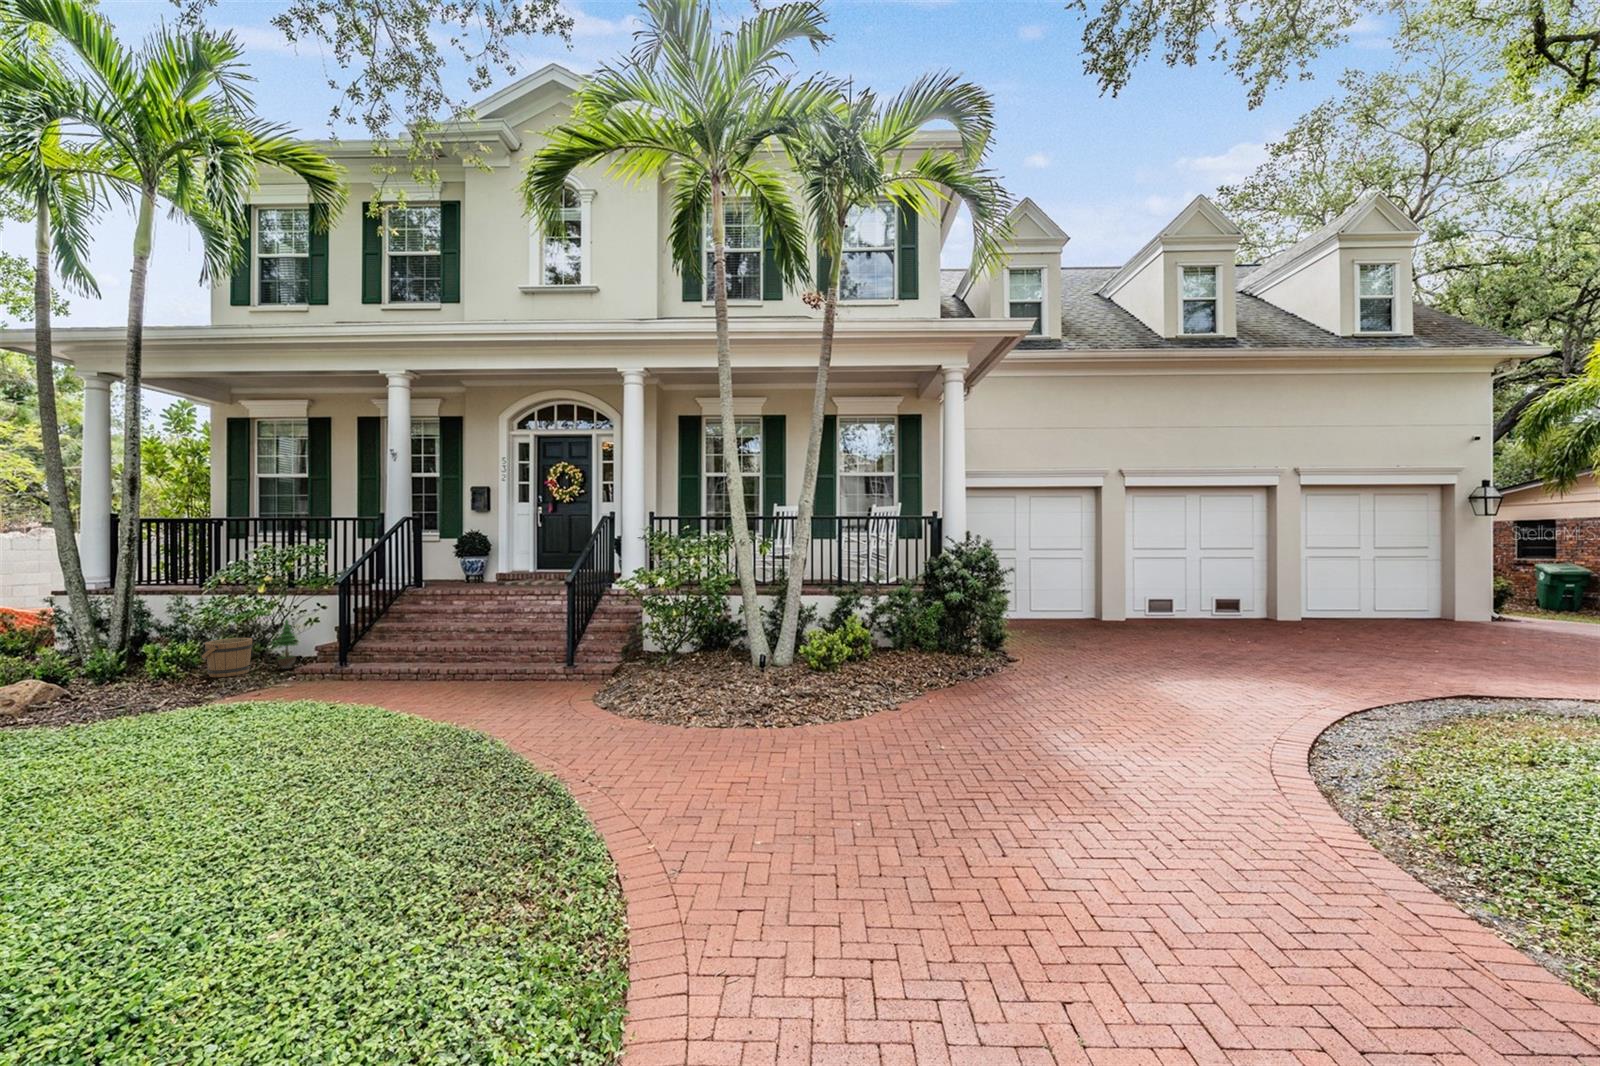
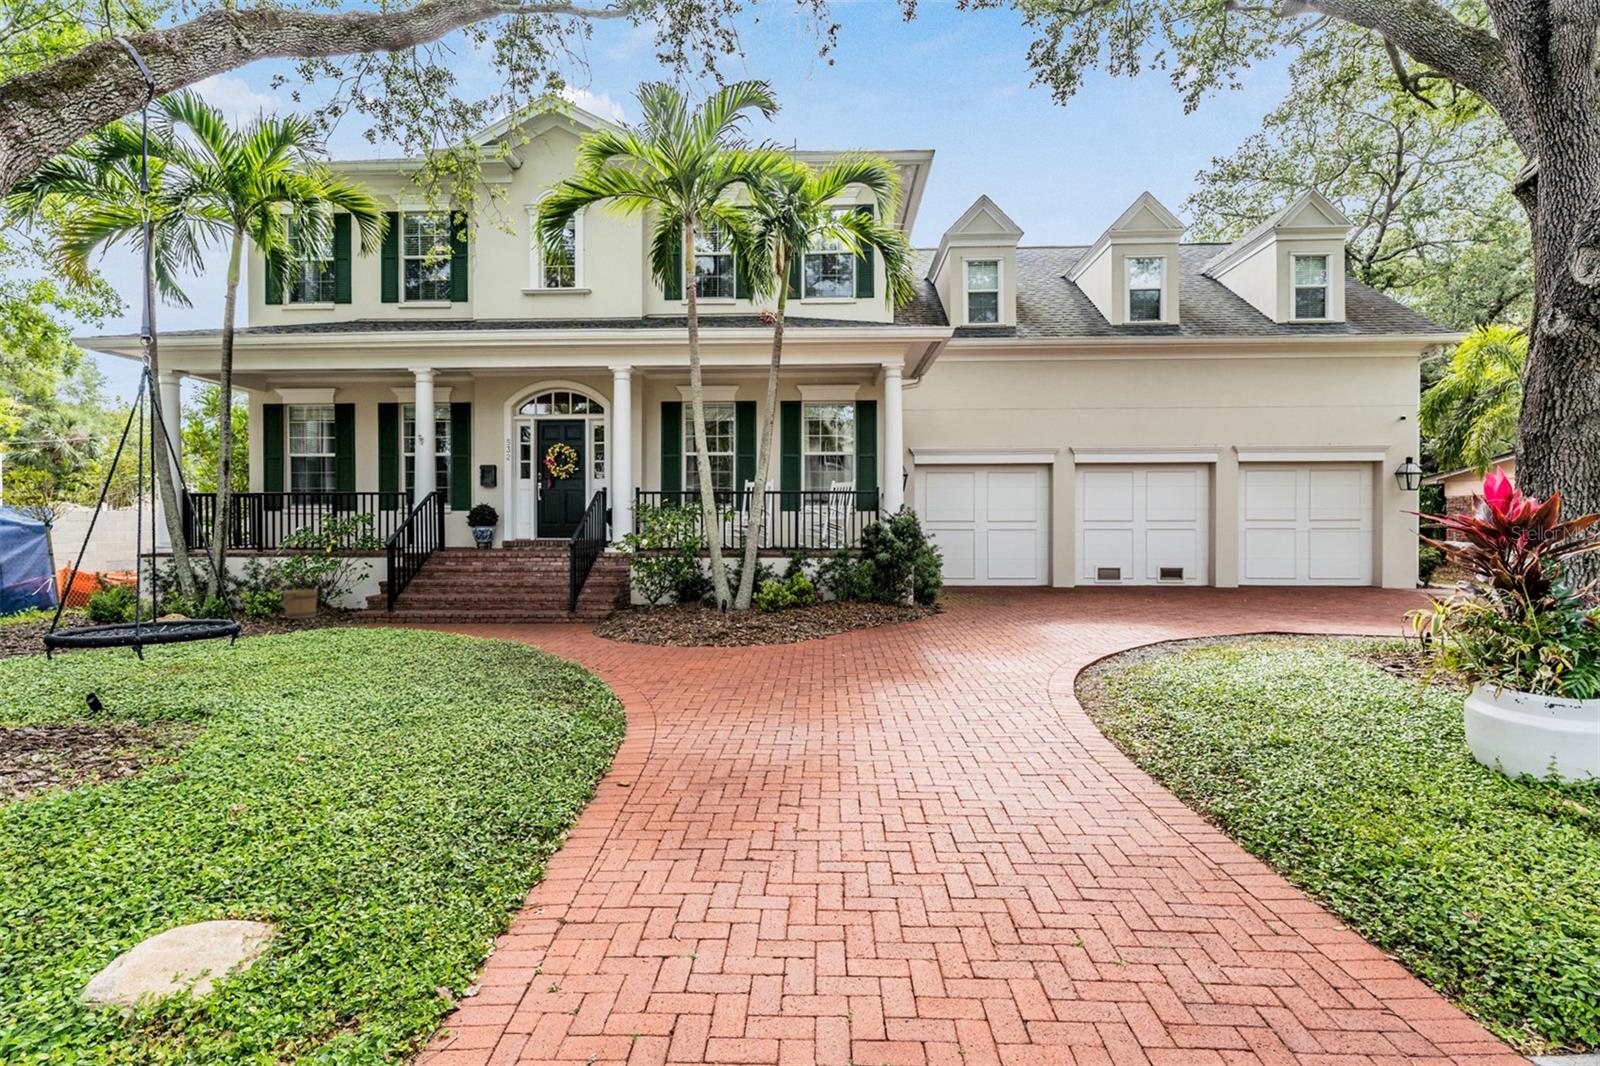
potted tree: present [277,619,297,669] -> none [335,574,352,615]

